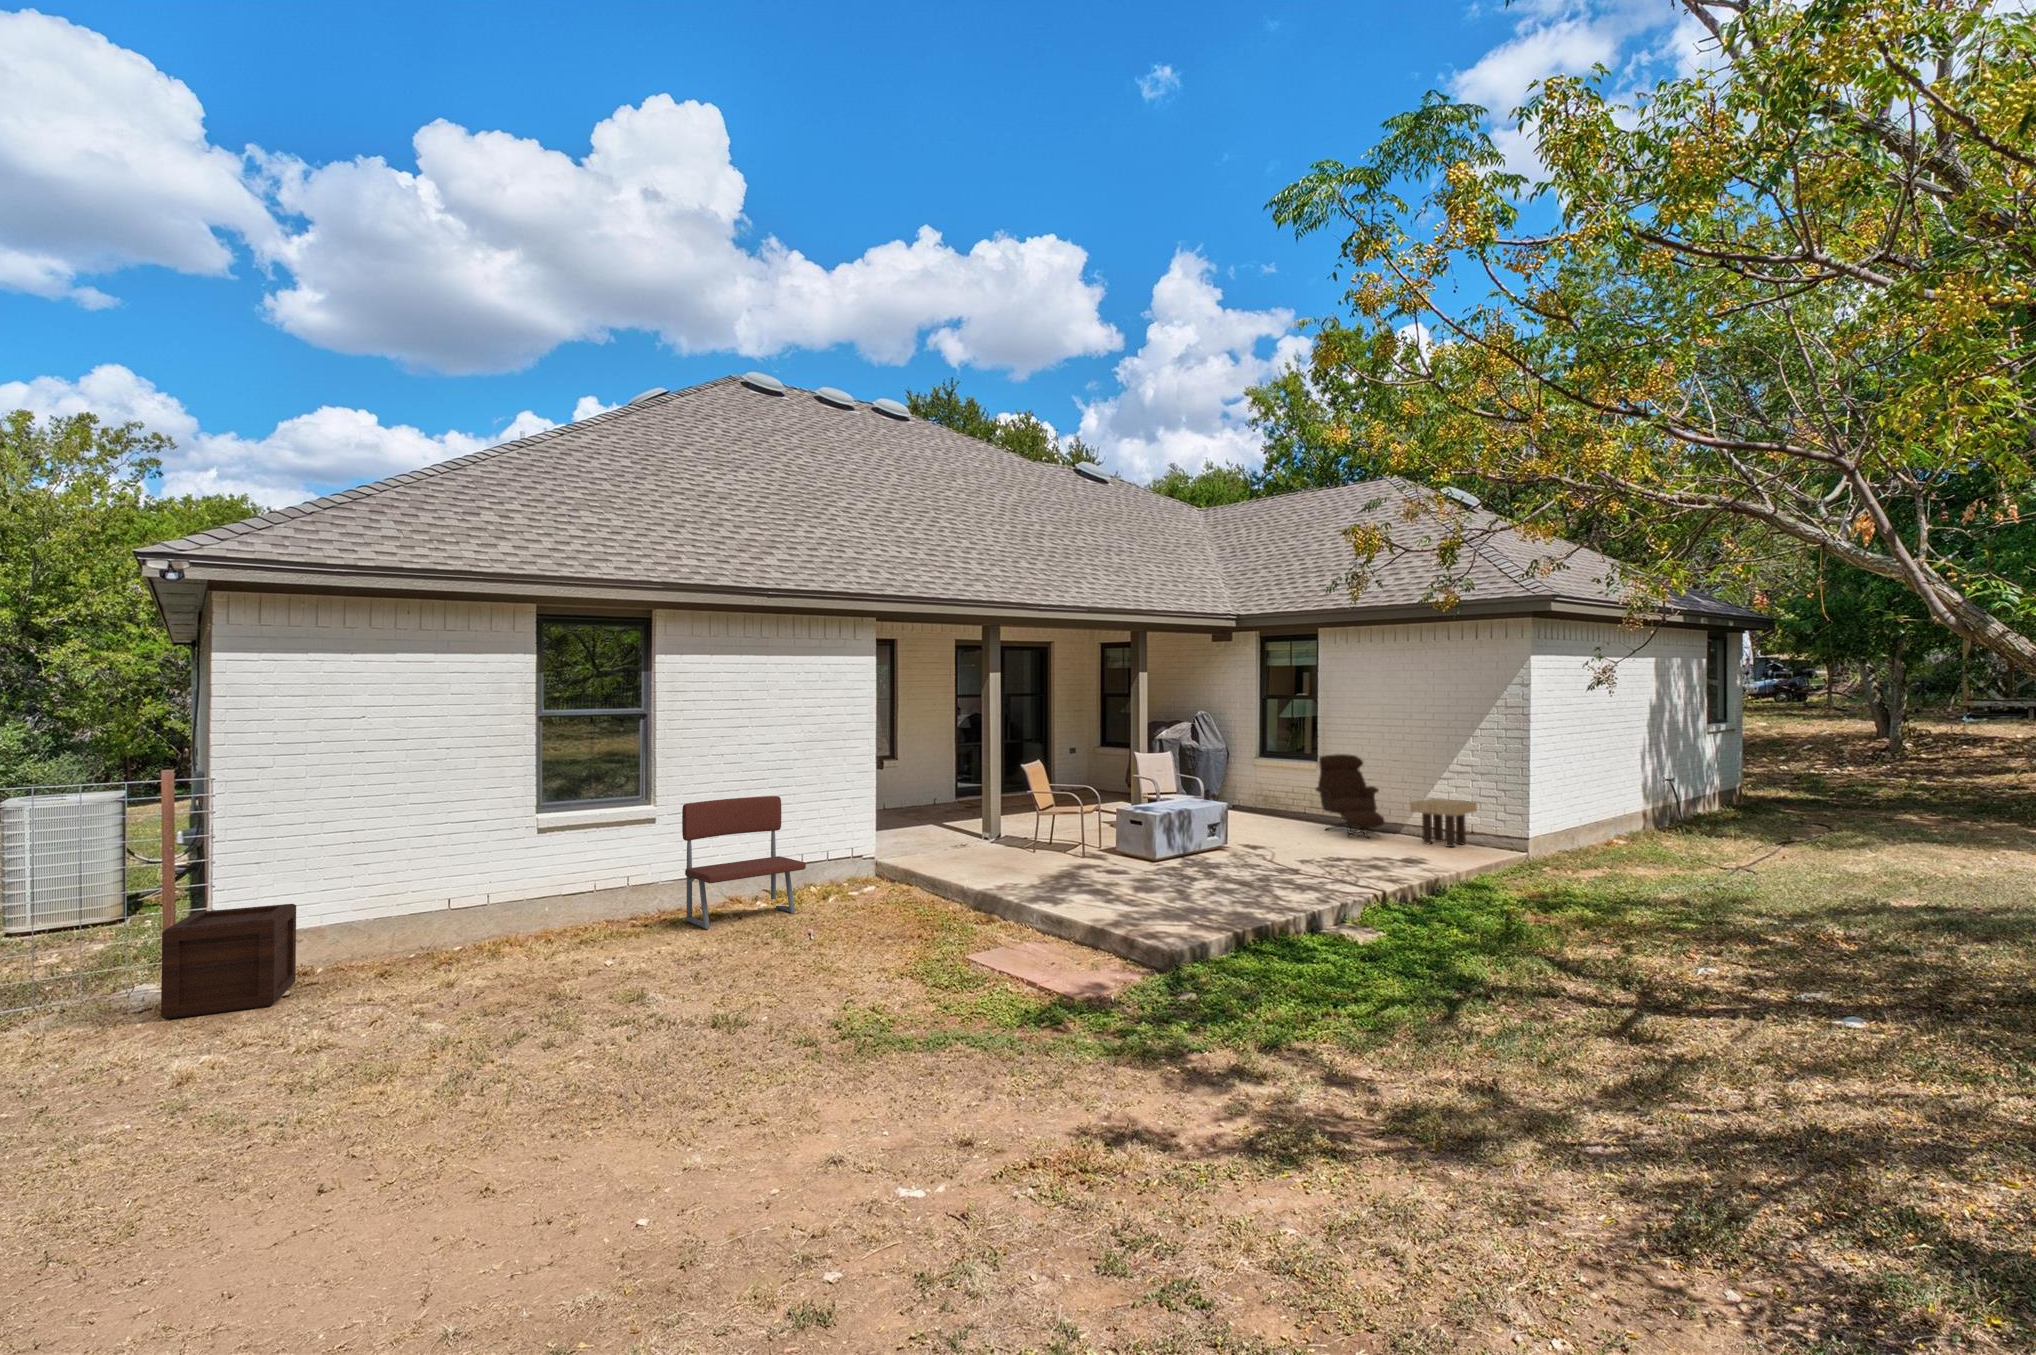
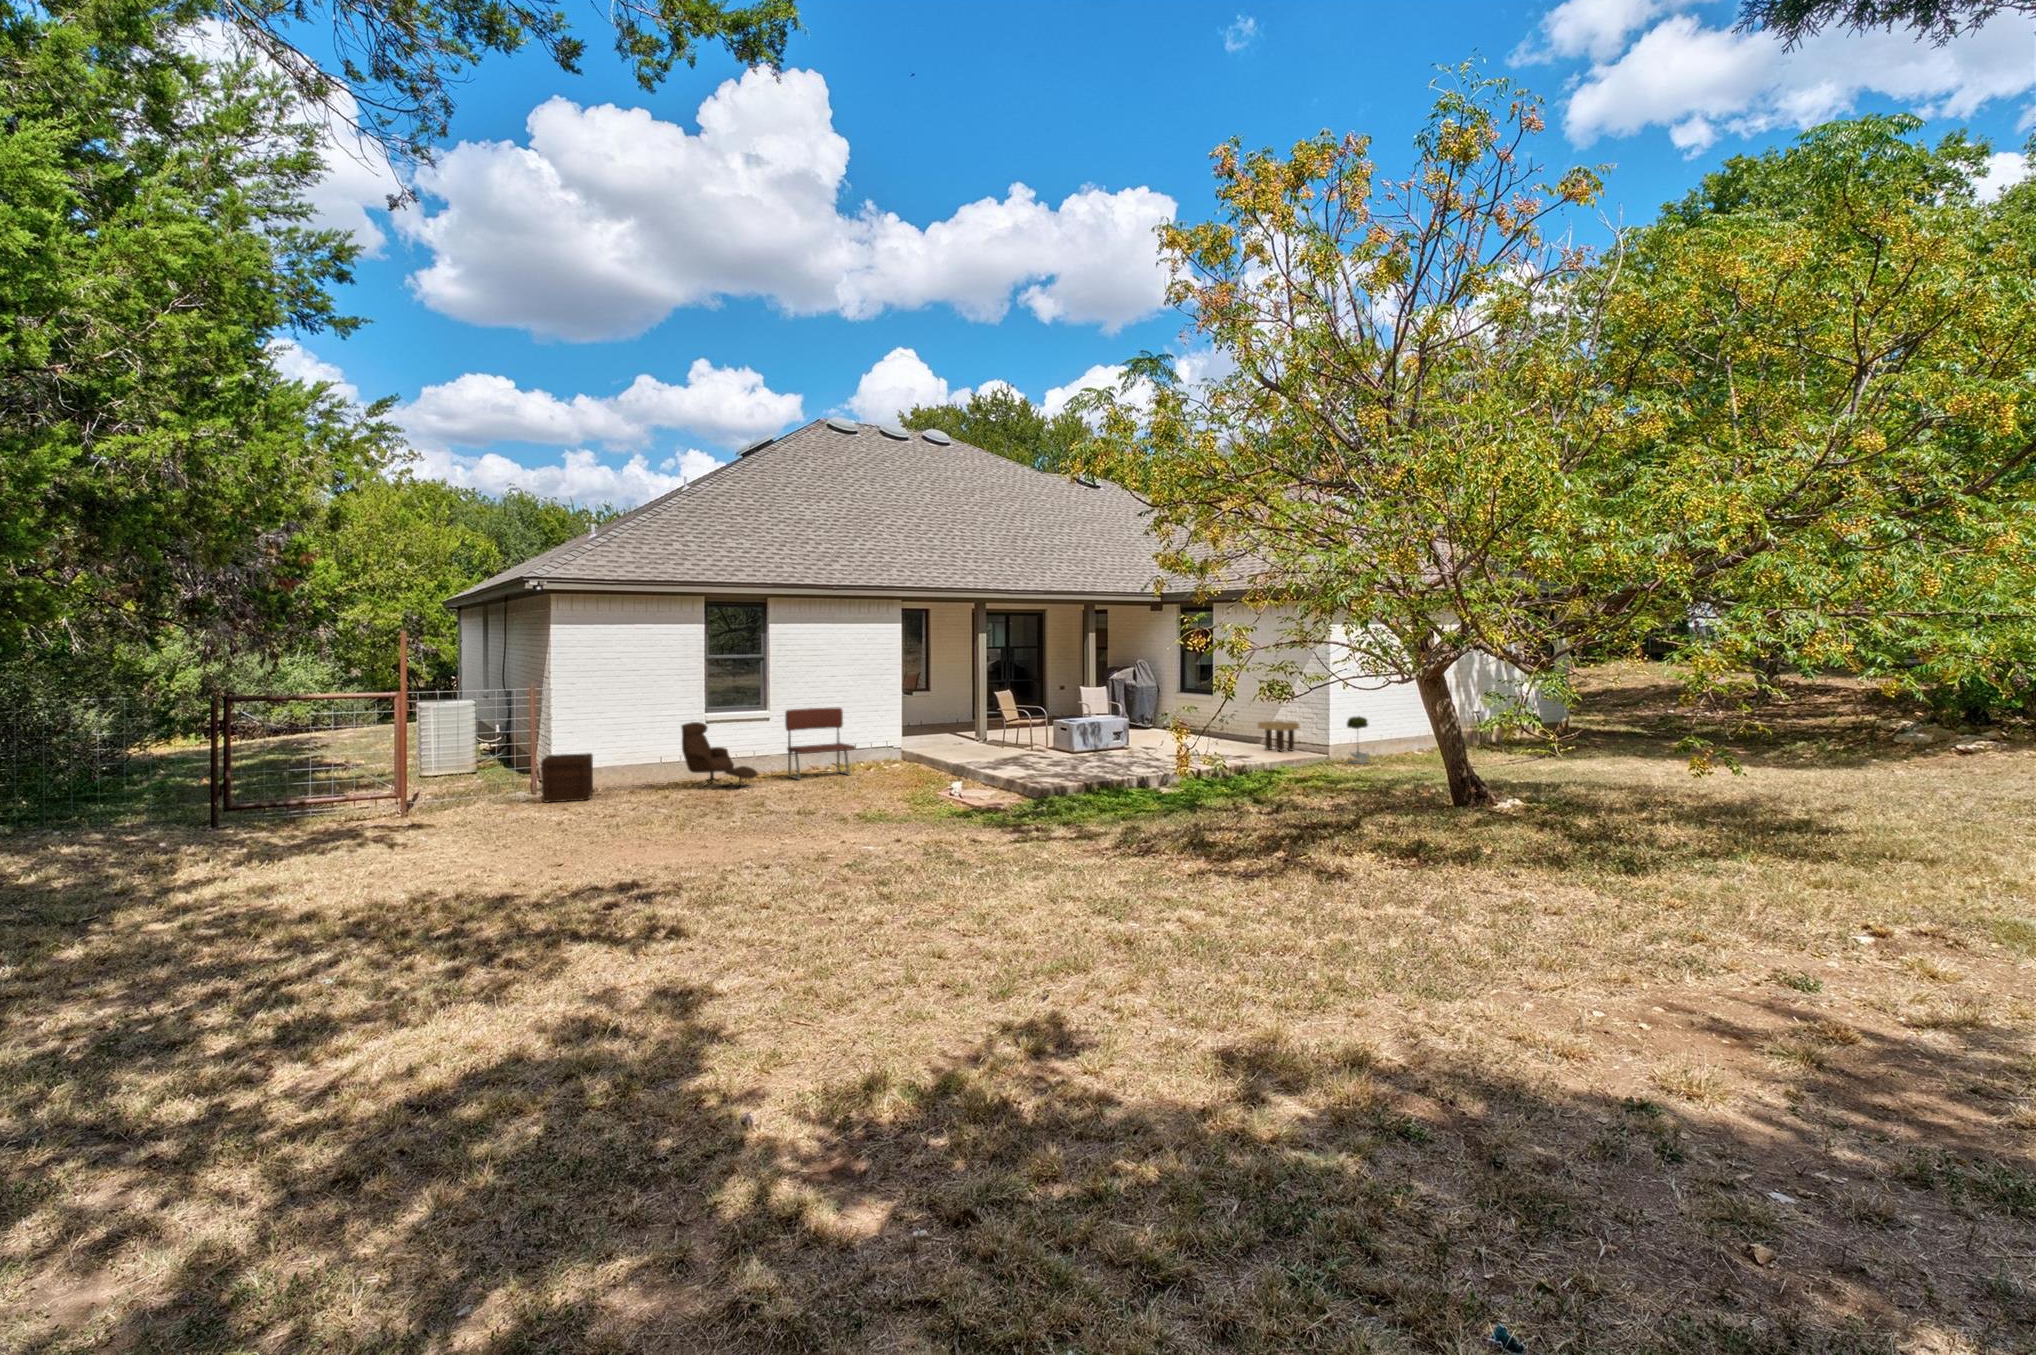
lounge chair: present [1316,754,1384,838] -> present [681,722,758,788]
potted tree: none [1546,791,1581,864] -> present [1347,716,1368,764]

